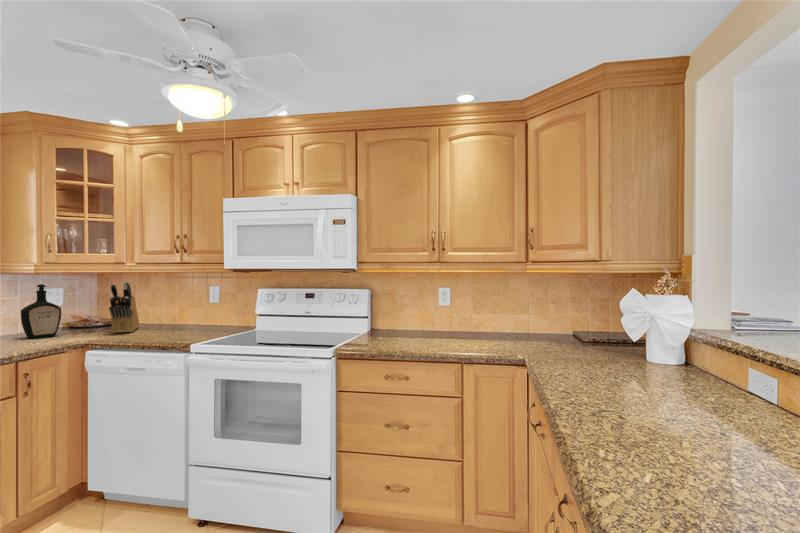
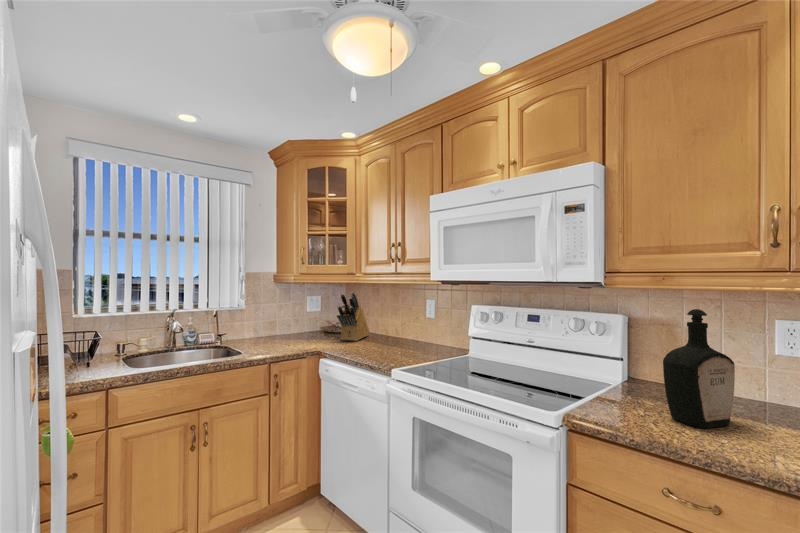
bottle: present [21,284,61,339] -> present [663,309,735,428]

